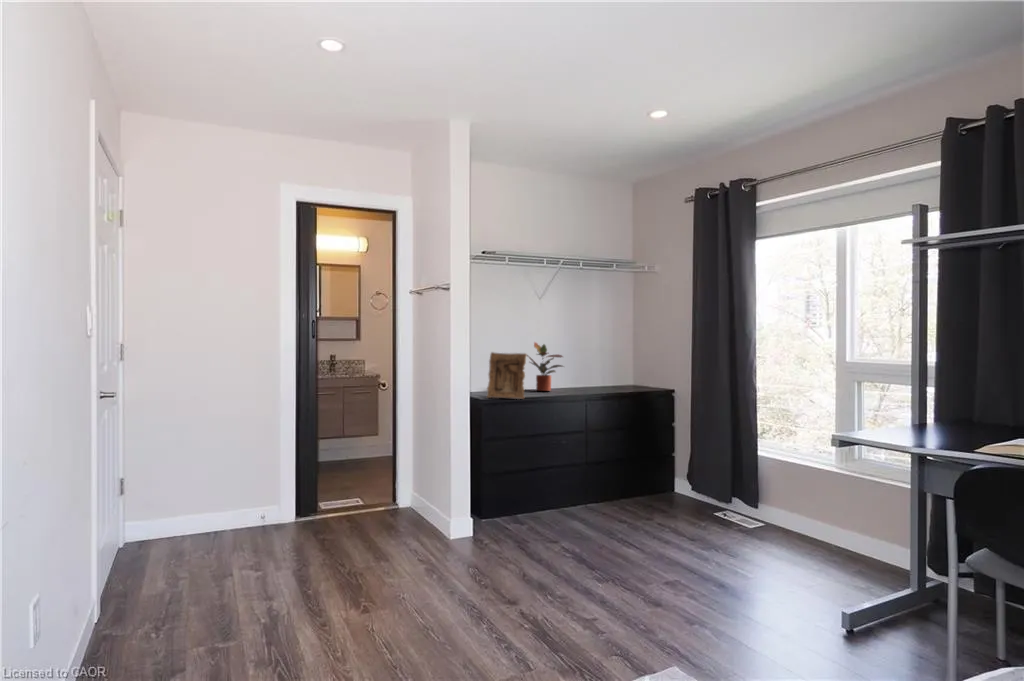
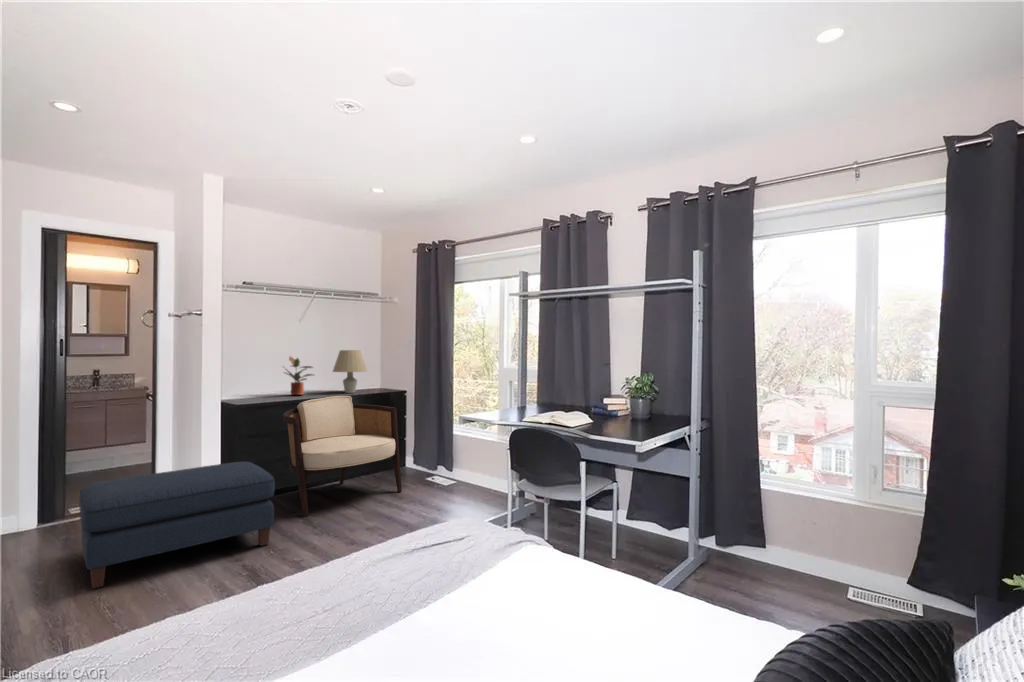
table lamp: none [584,335,628,391] -> present [333,350,367,393]
picture frame: present [487,352,527,399] -> none [241,365,278,403]
armchair: none [537,394,686,547] -> present [283,396,402,516]
ottoman: none [343,471,545,605] -> present [79,462,275,589]

